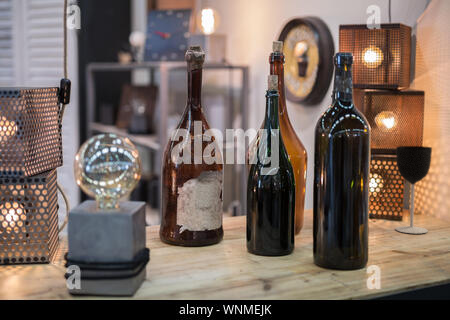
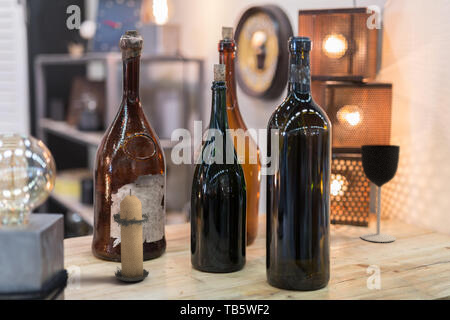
candle: none [178,182,216,262] -> present [113,189,149,281]

